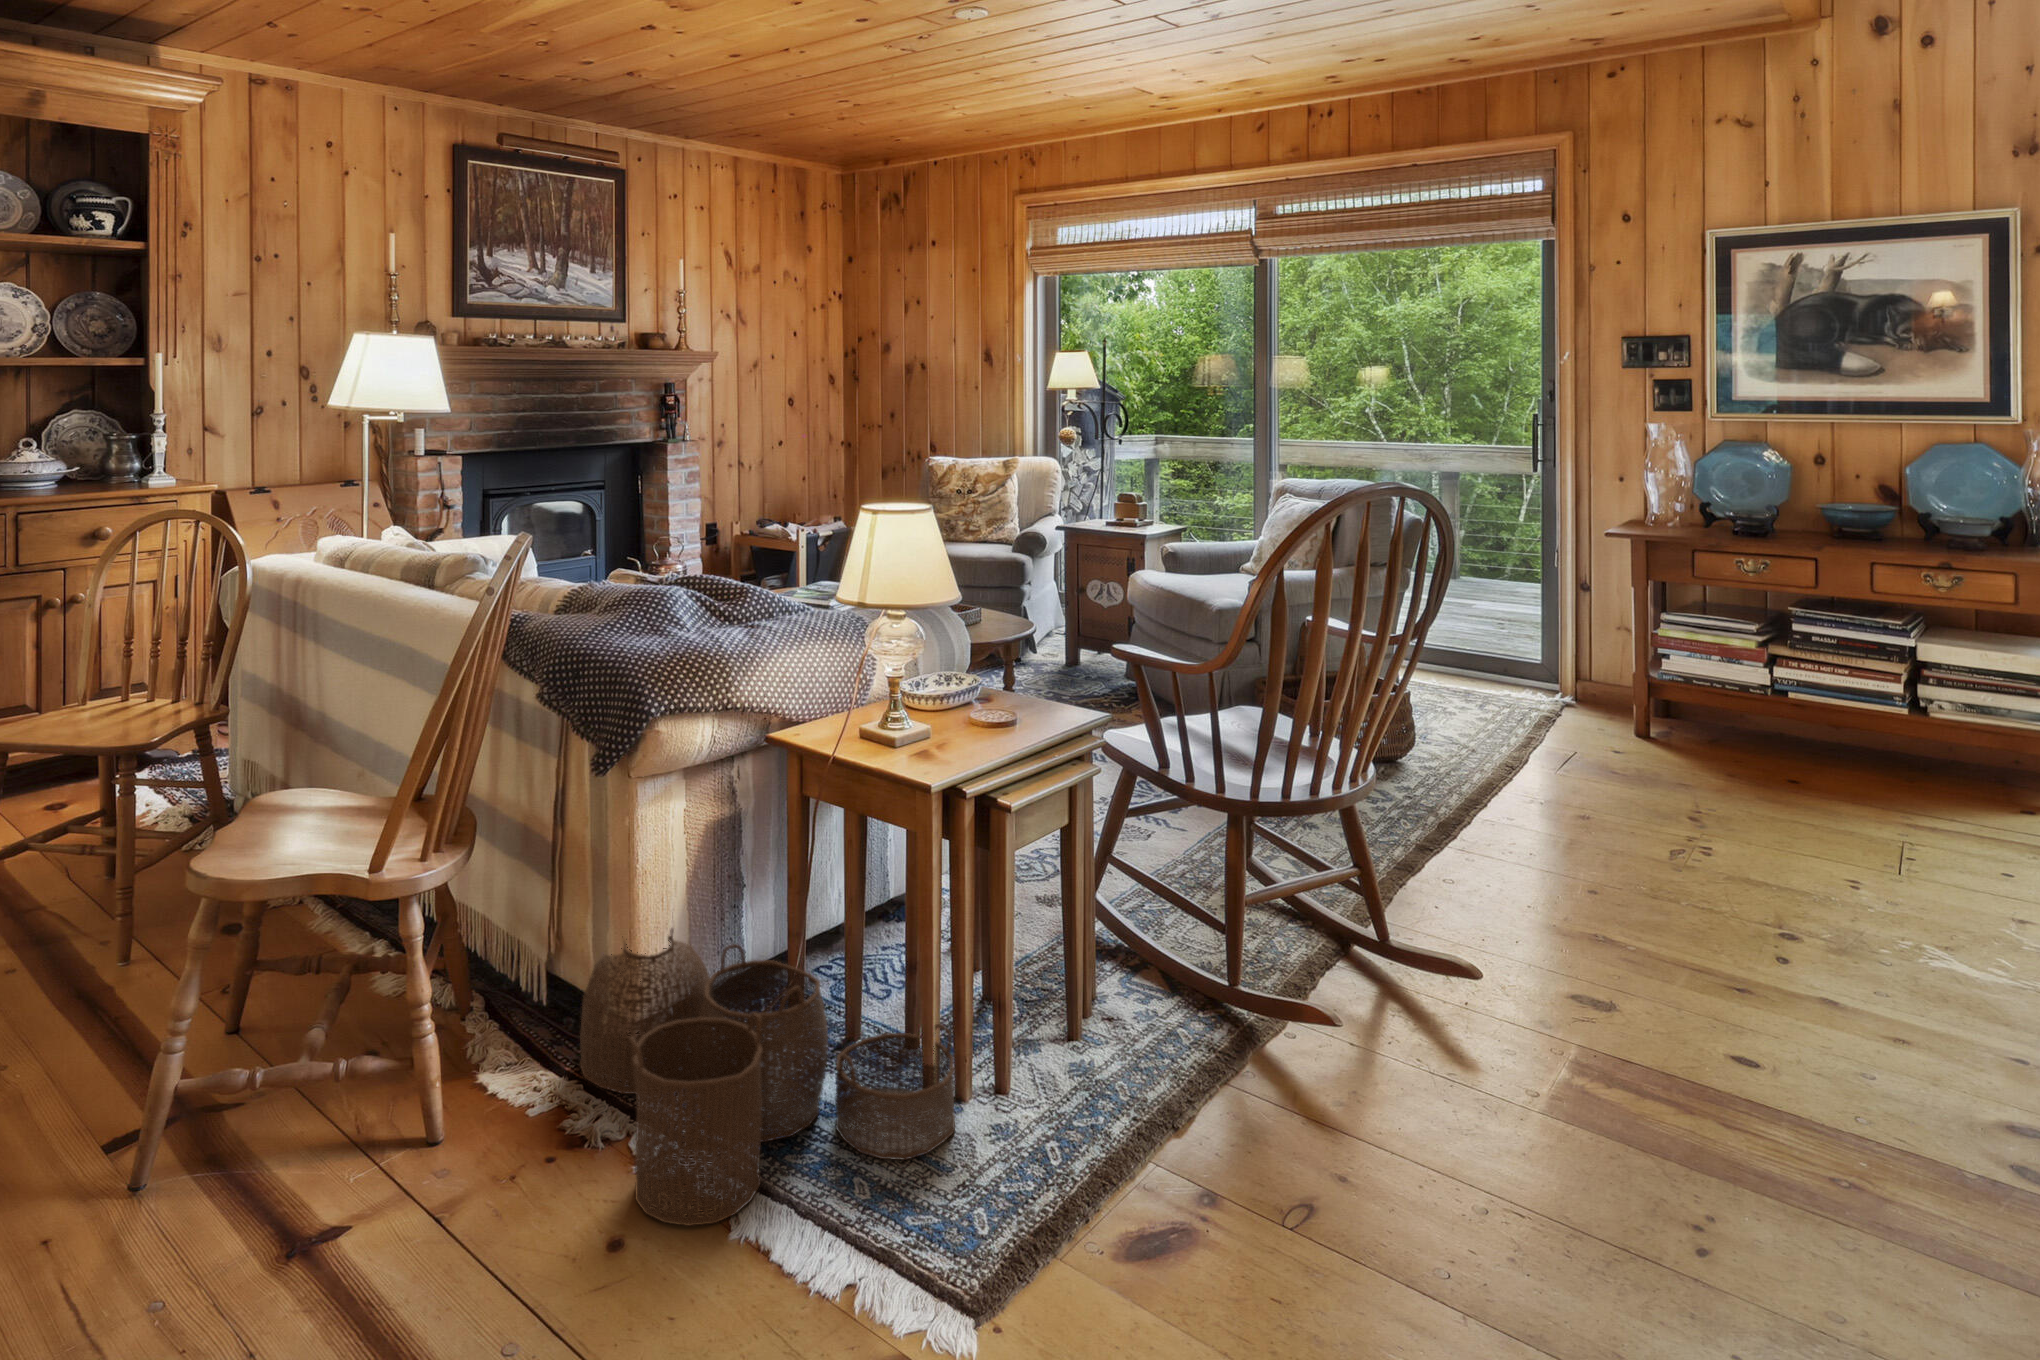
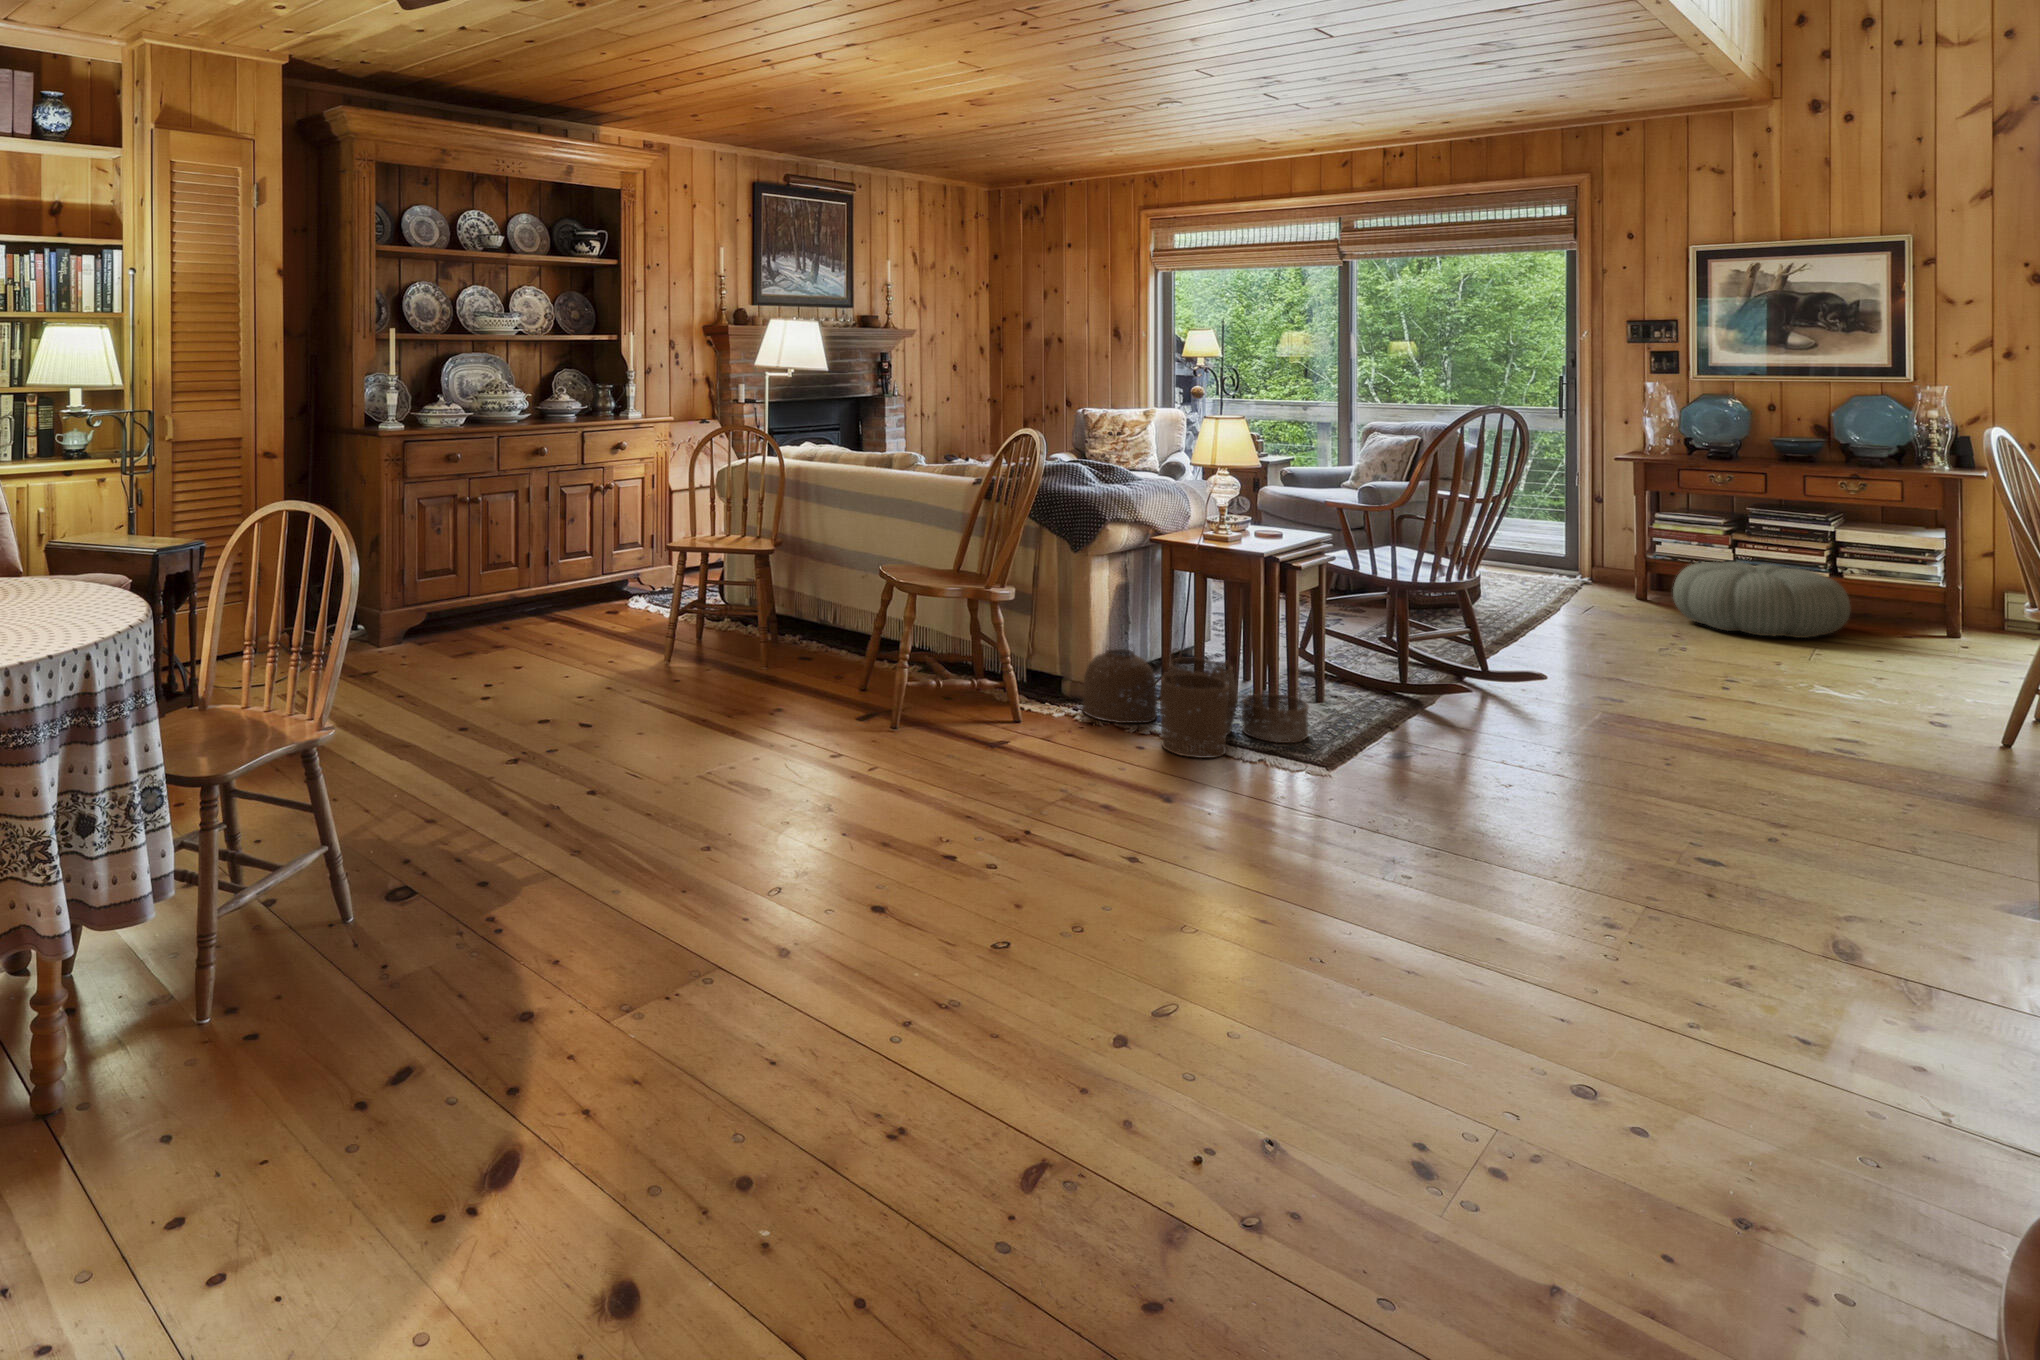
pouf: none [1682,695,1943,825] -> present [1673,562,1851,638]

